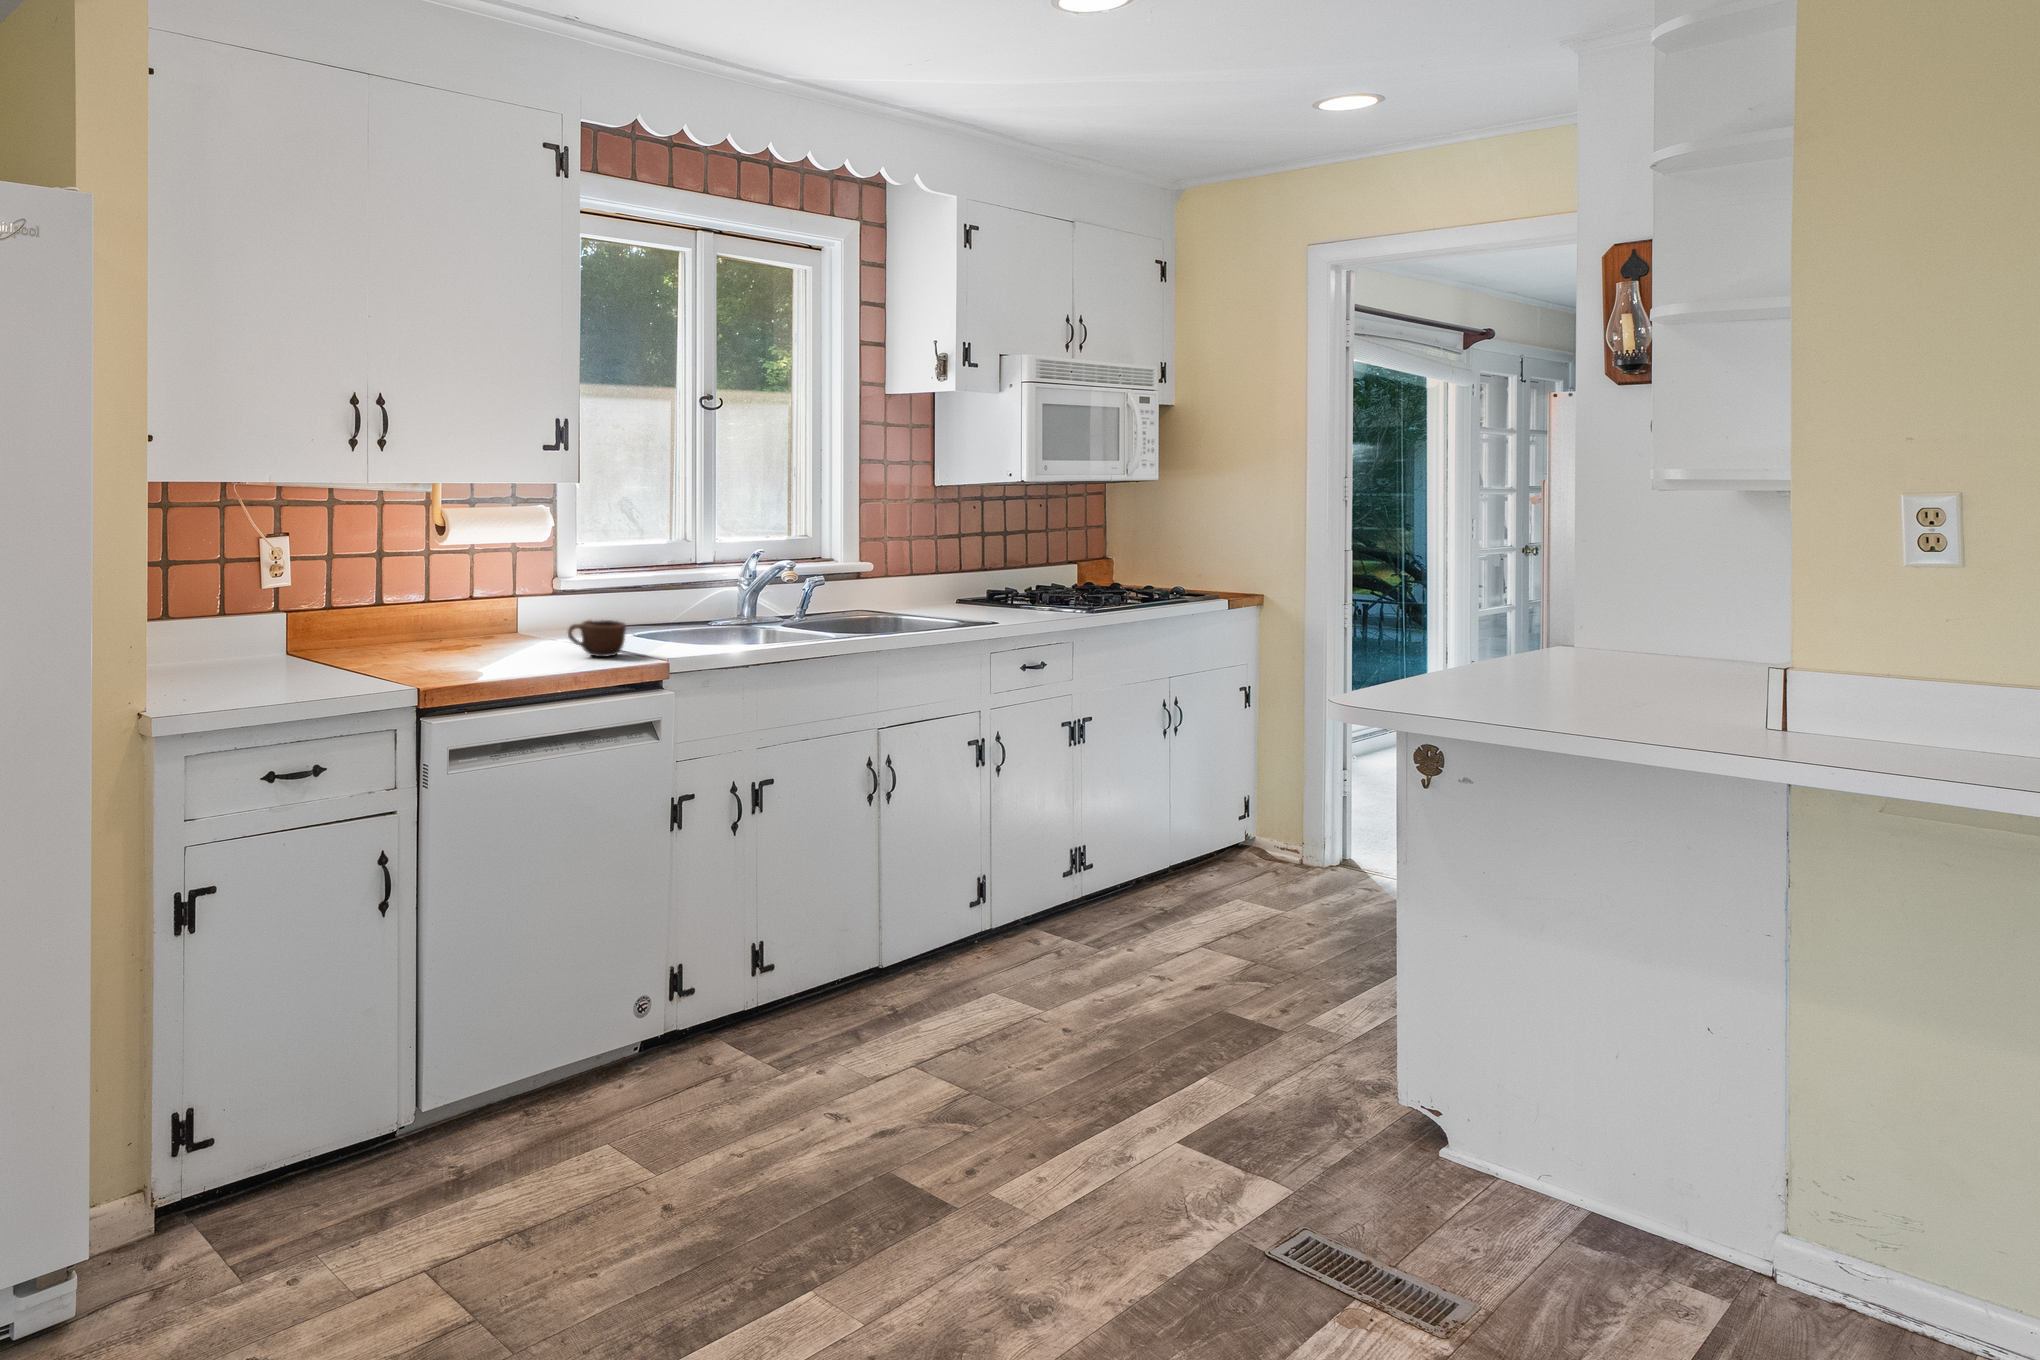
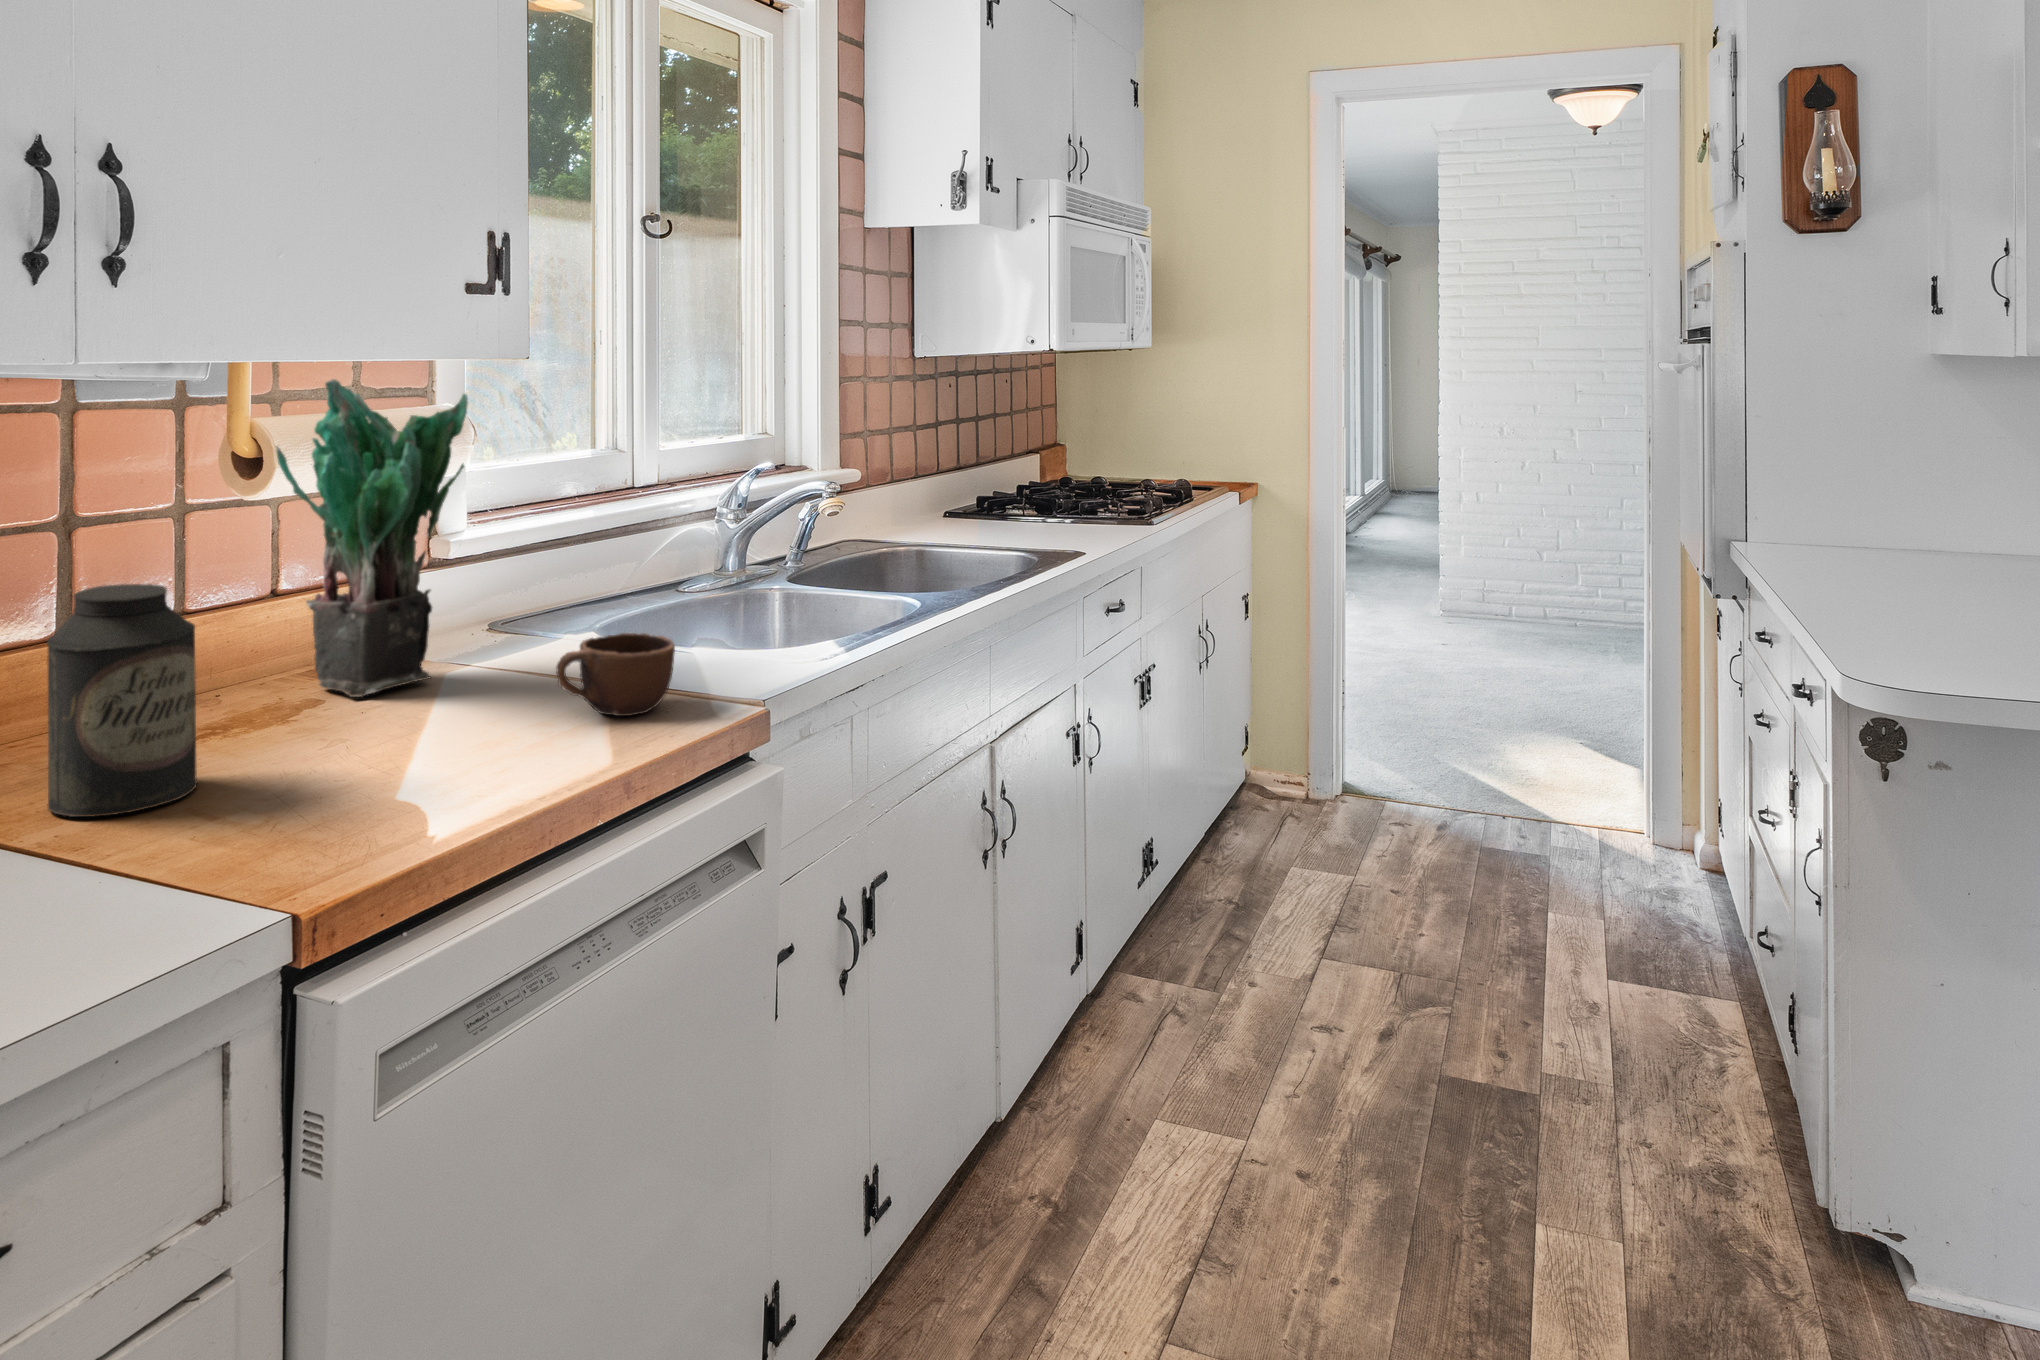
potted plant: none [460,492,548,644] -> present [276,379,468,697]
canister: none [363,575,416,664] -> present [47,584,197,817]

